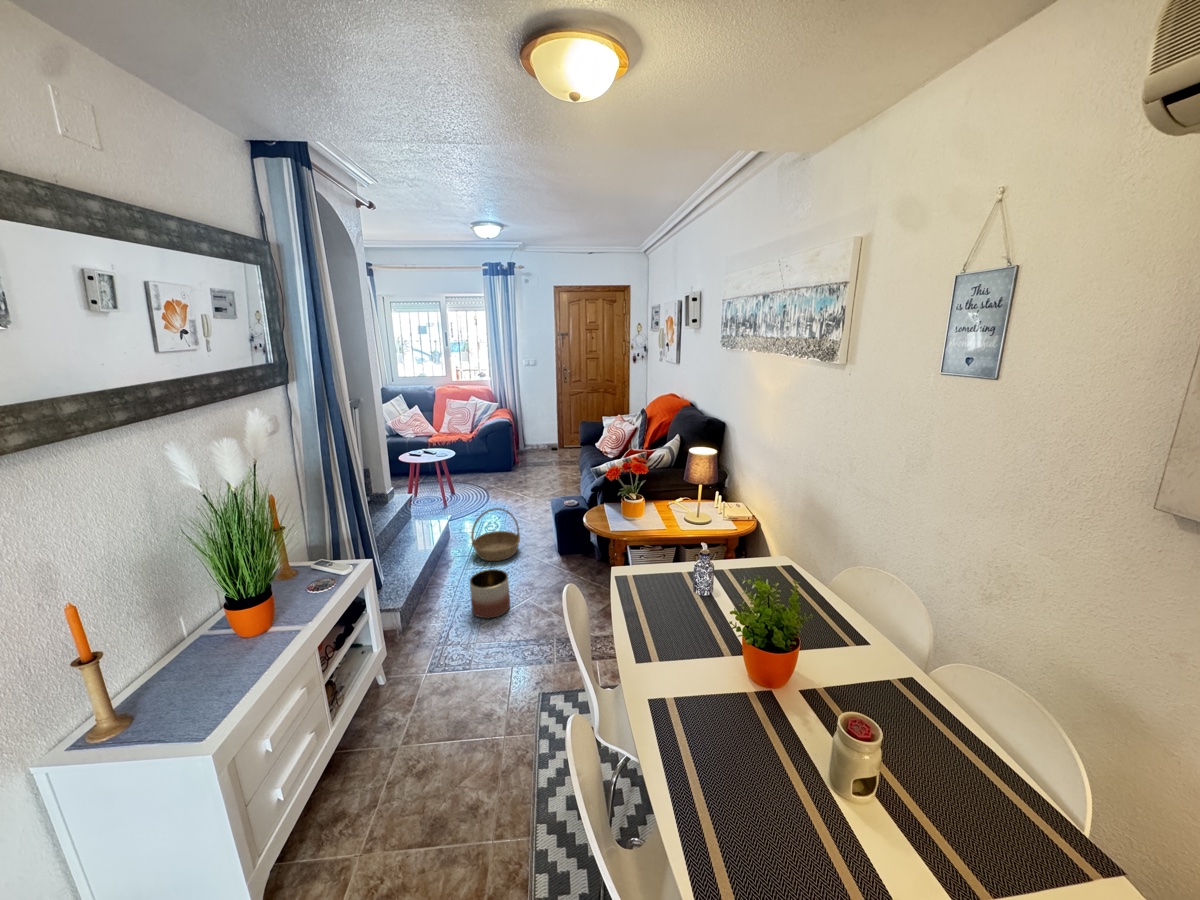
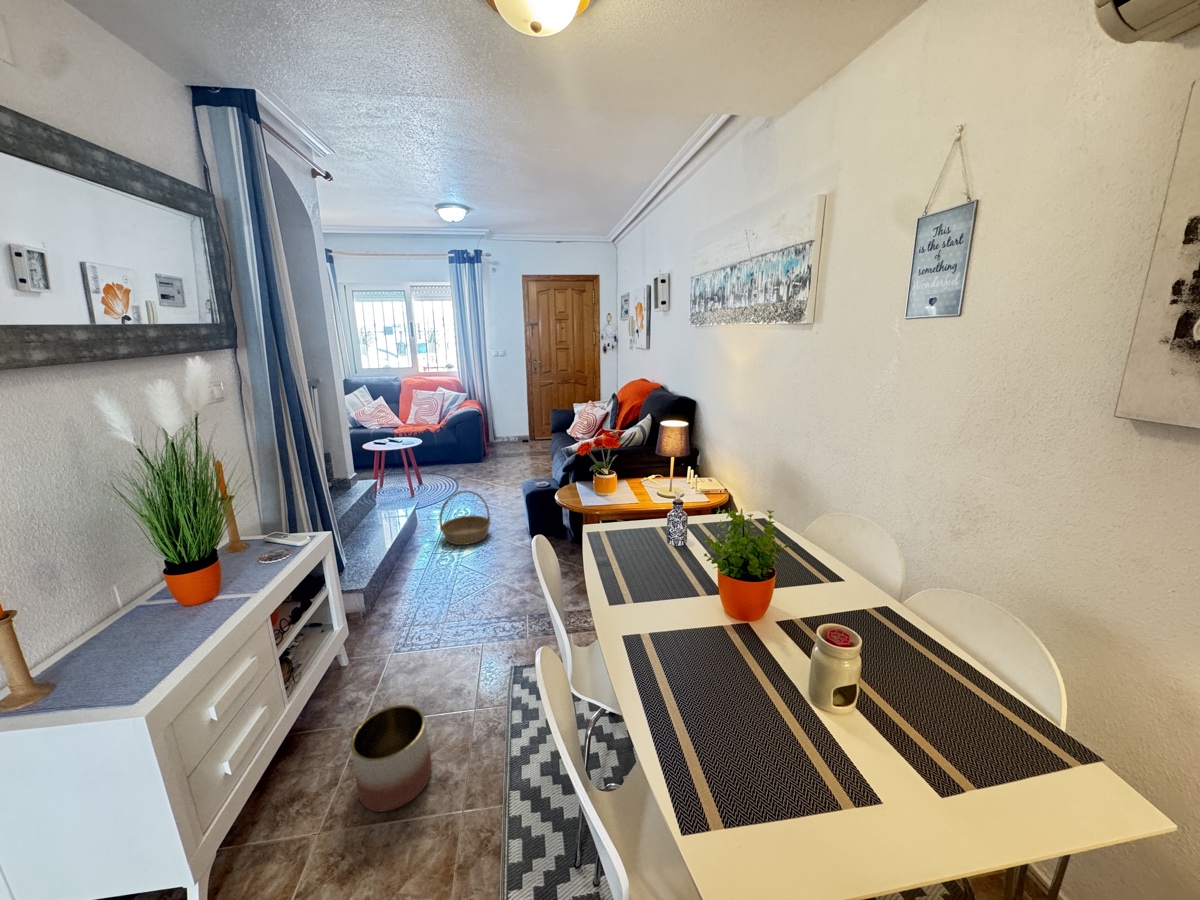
planter: present [470,569,510,618] -> present [351,705,432,811]

